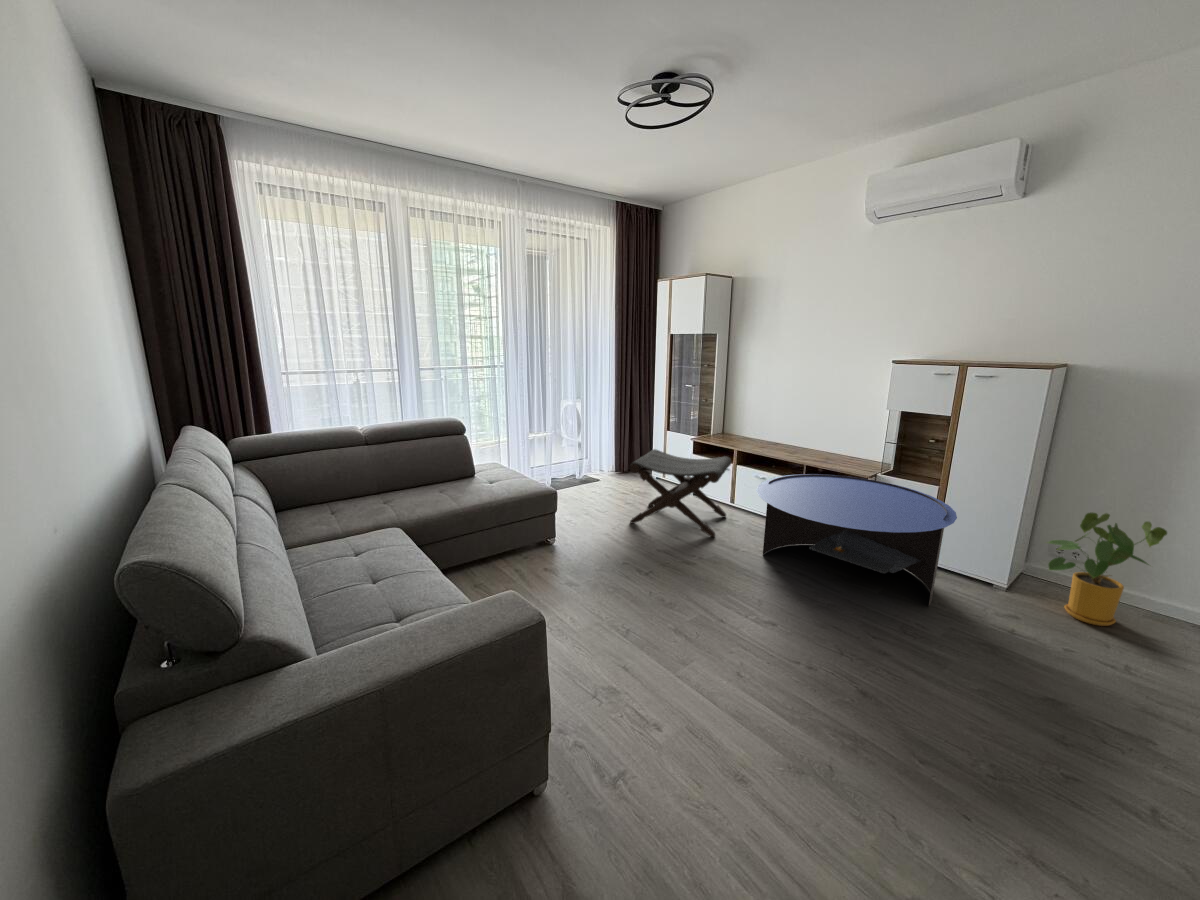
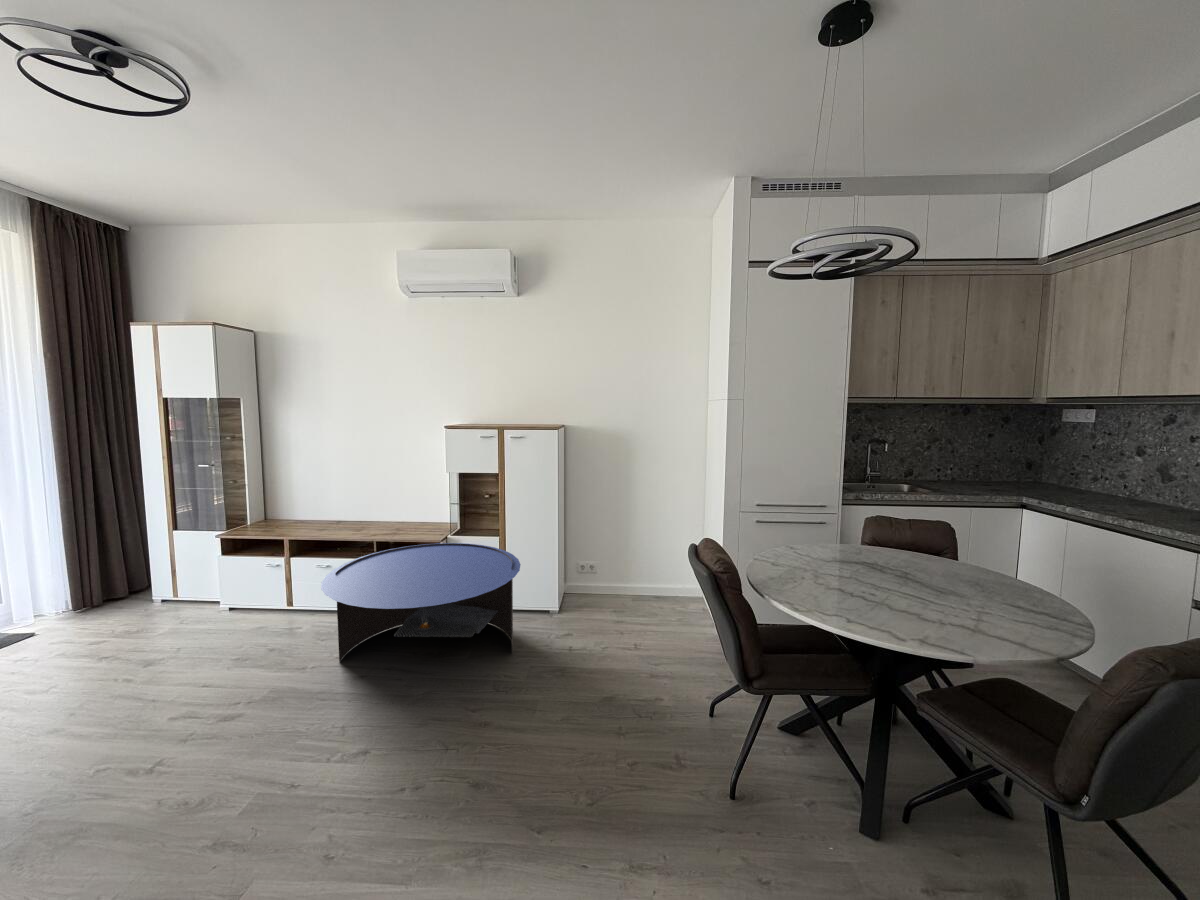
footstool: present [630,449,731,537] -> none [98,551,283,690]
house plant: present [1048,513,1167,626] -> none [578,533,636,620]

